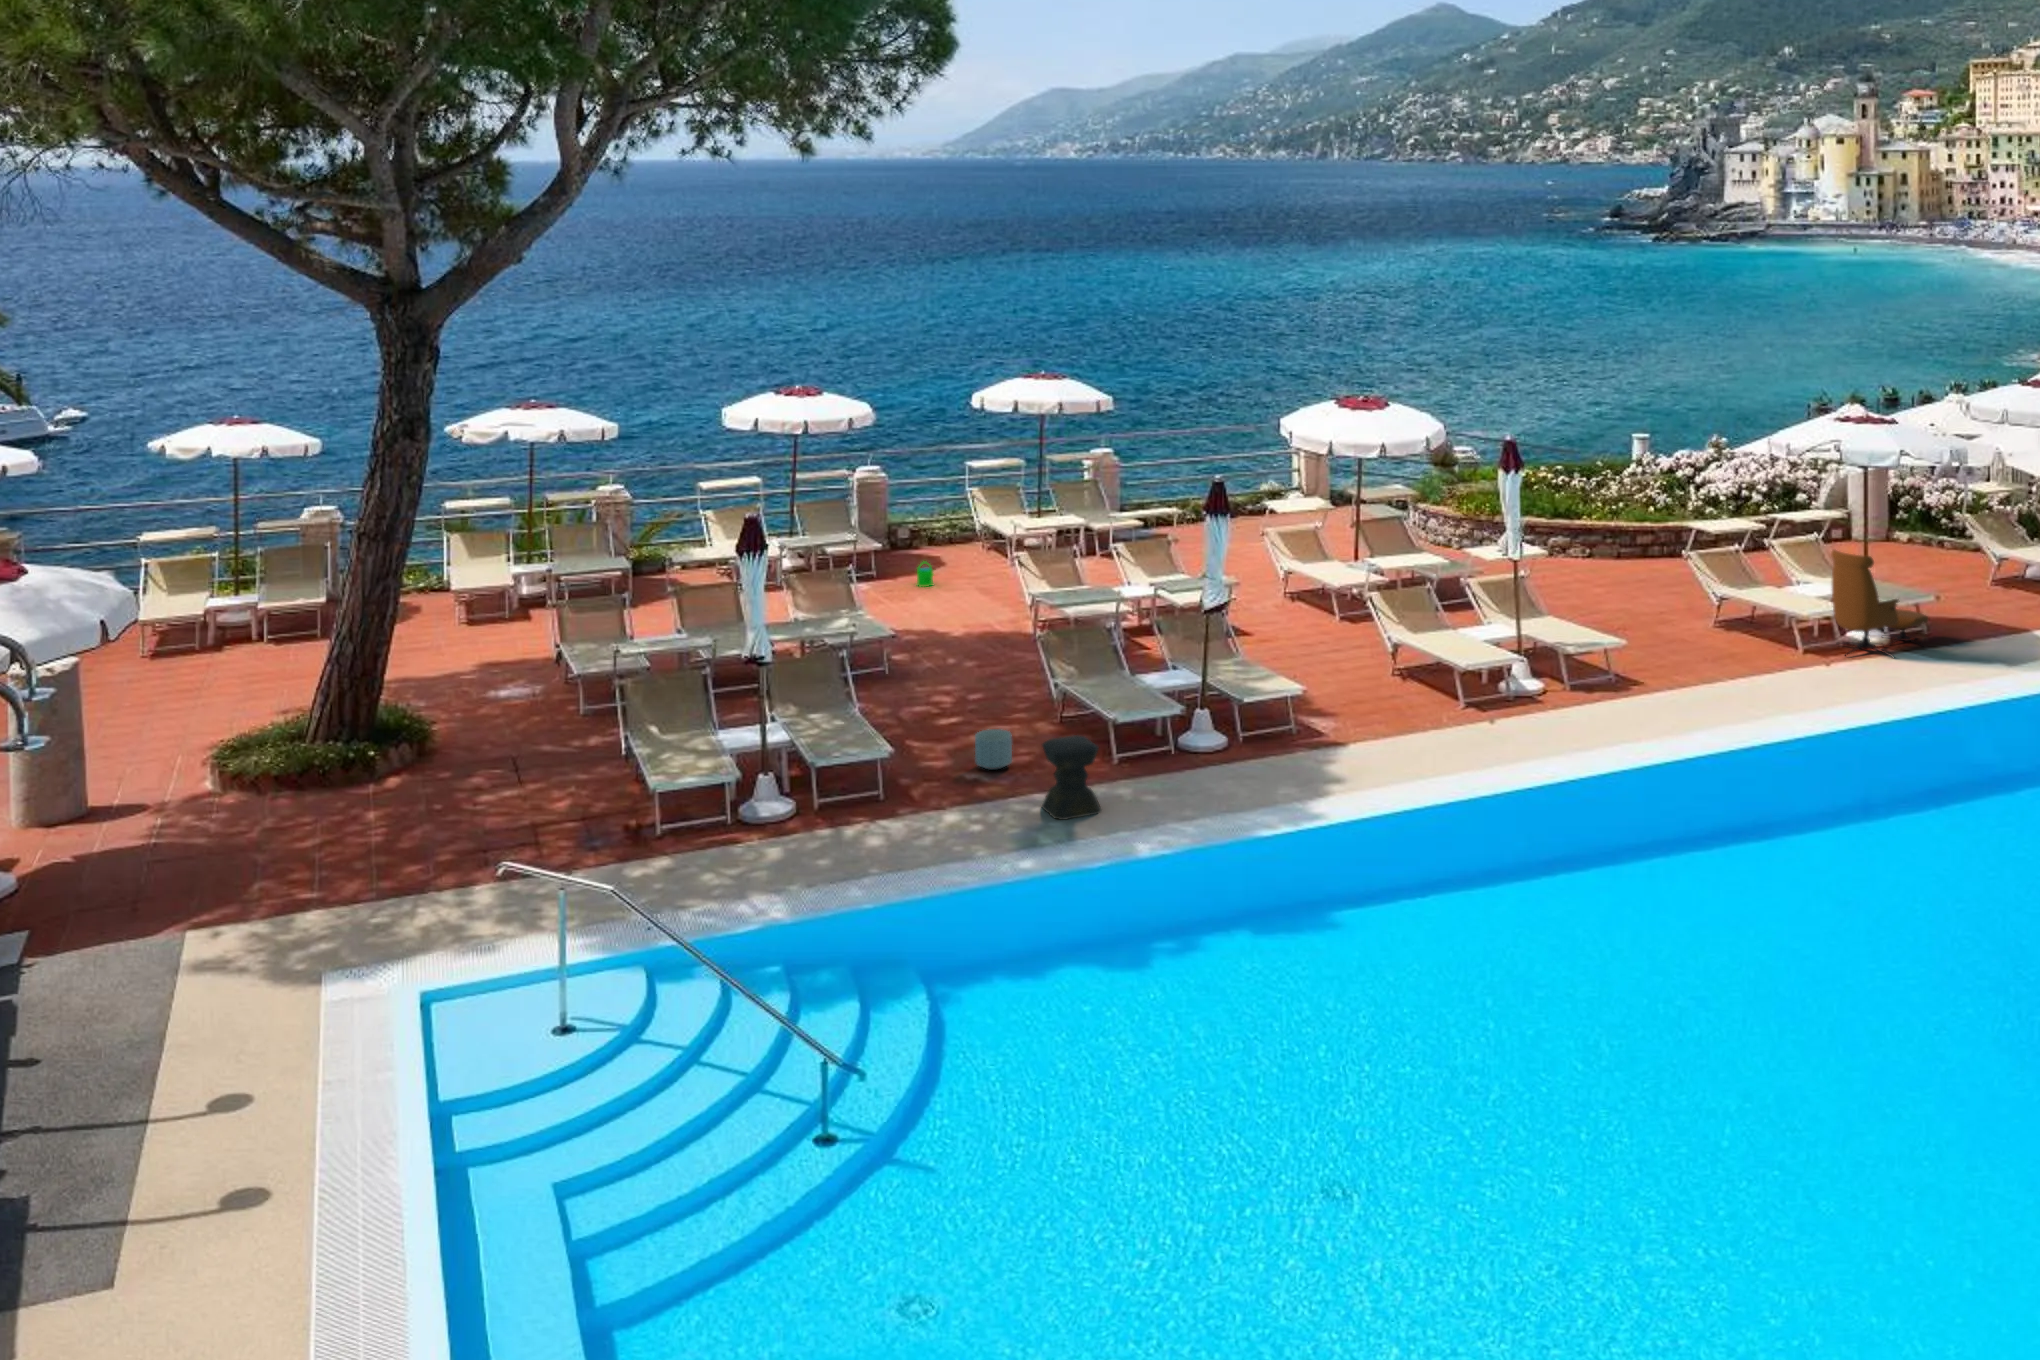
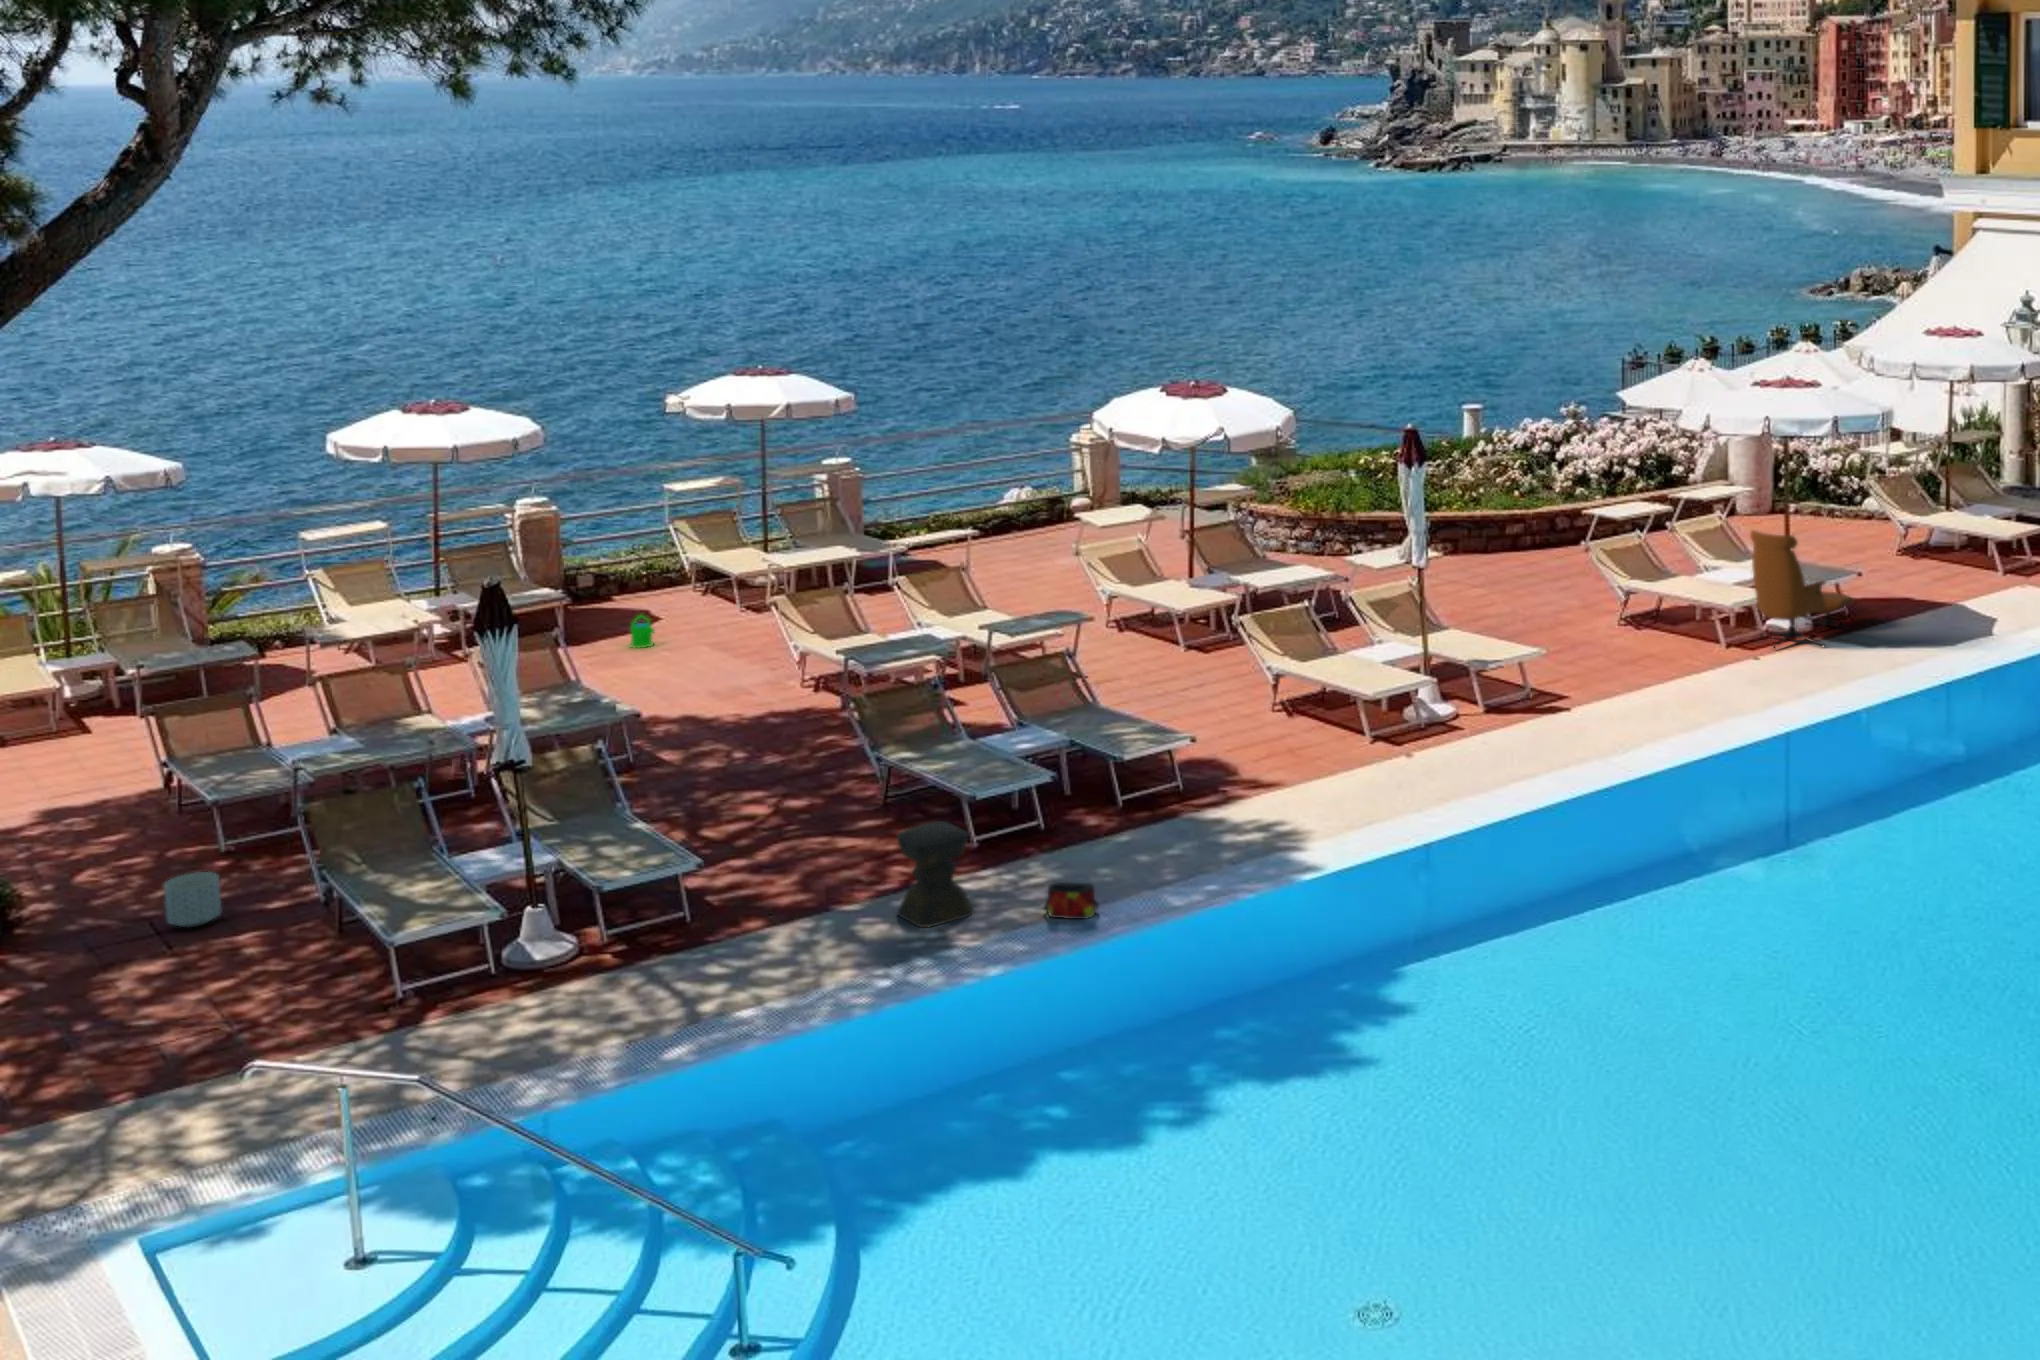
planter: present [975,729,1012,770] -> present [164,872,221,927]
bag: none [1154,794,1199,826] -> present [1044,882,1099,919]

